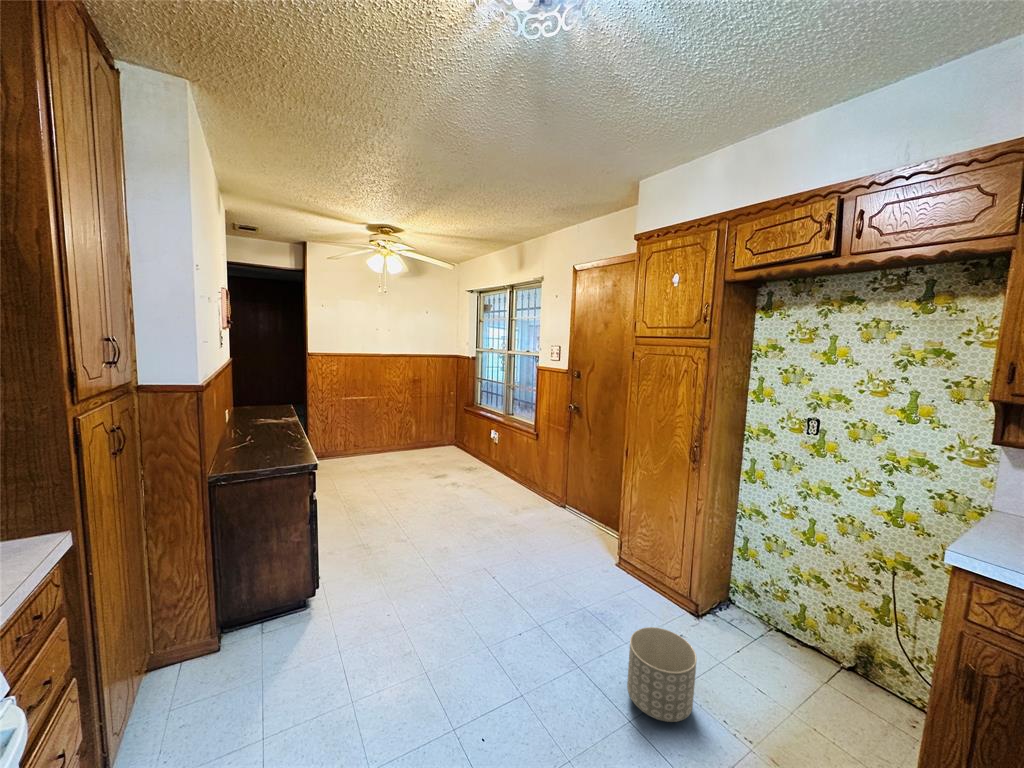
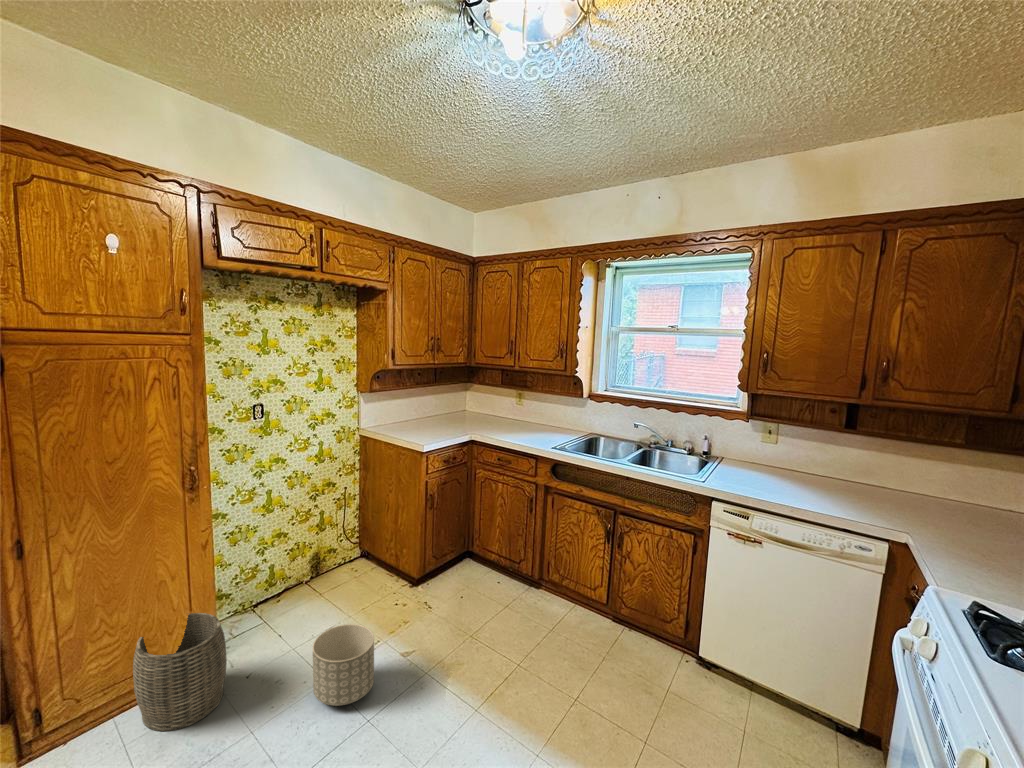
woven basket: none [607,539,668,622] -> present [133,613,227,731]

